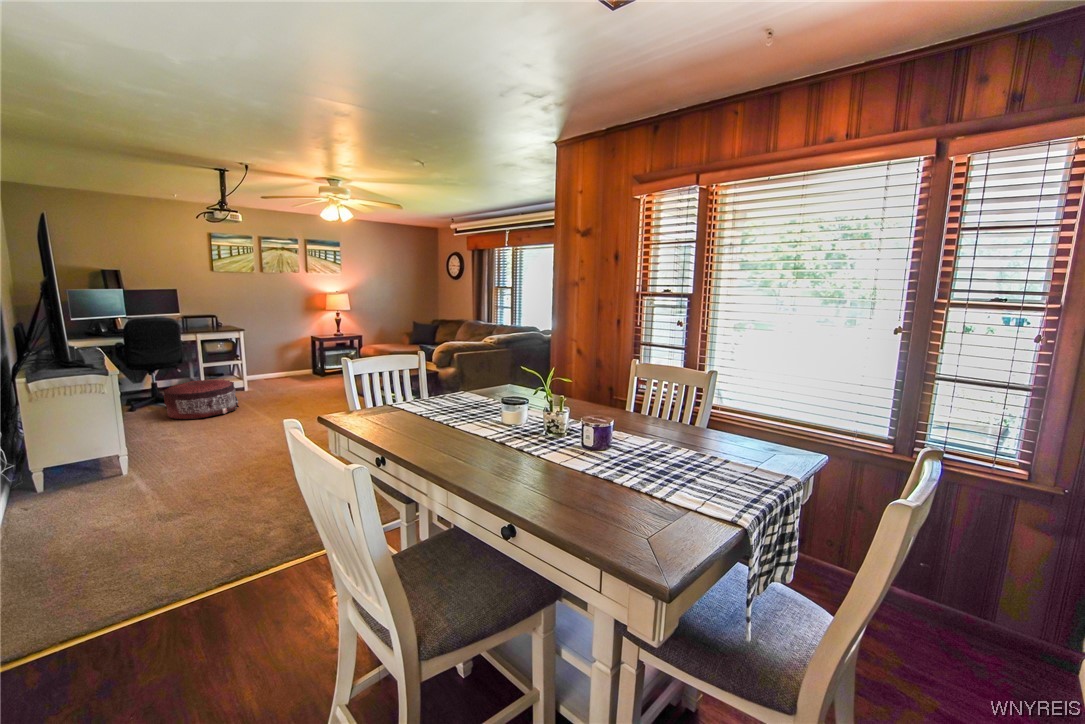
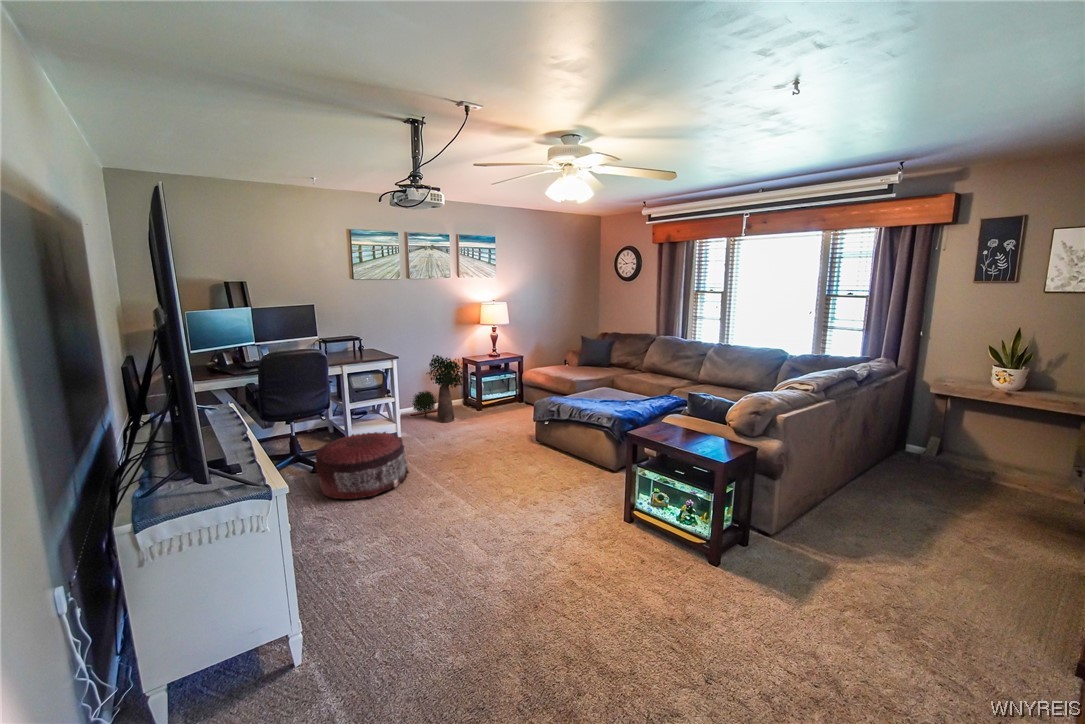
potted plant: none [262,331,306,384] -> present [413,355,465,422]

